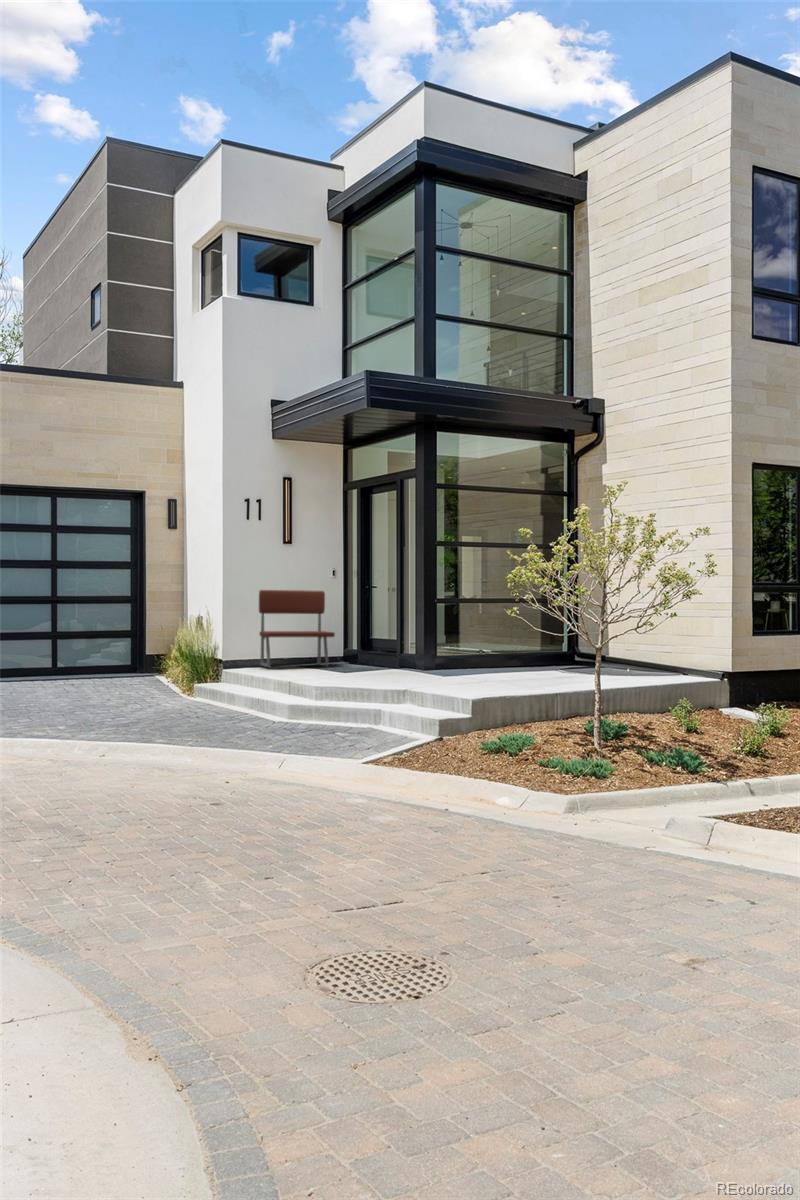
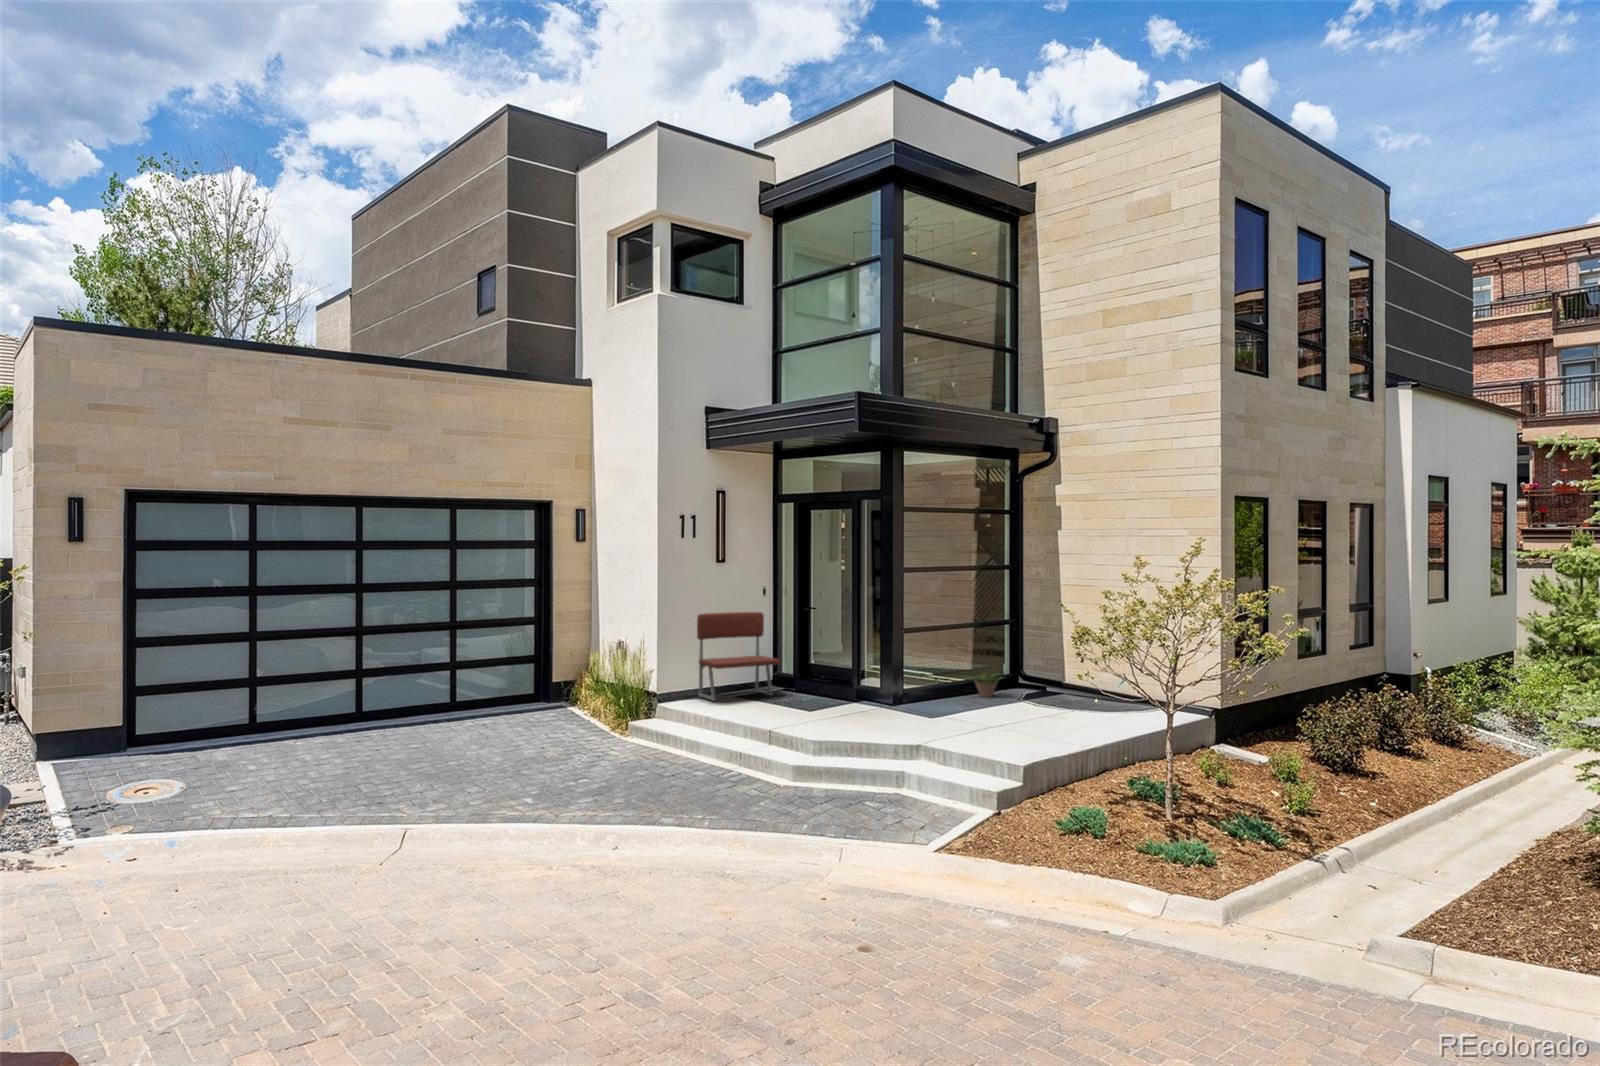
decorative plant: none [507,647,544,669] -> present [971,673,1003,697]

